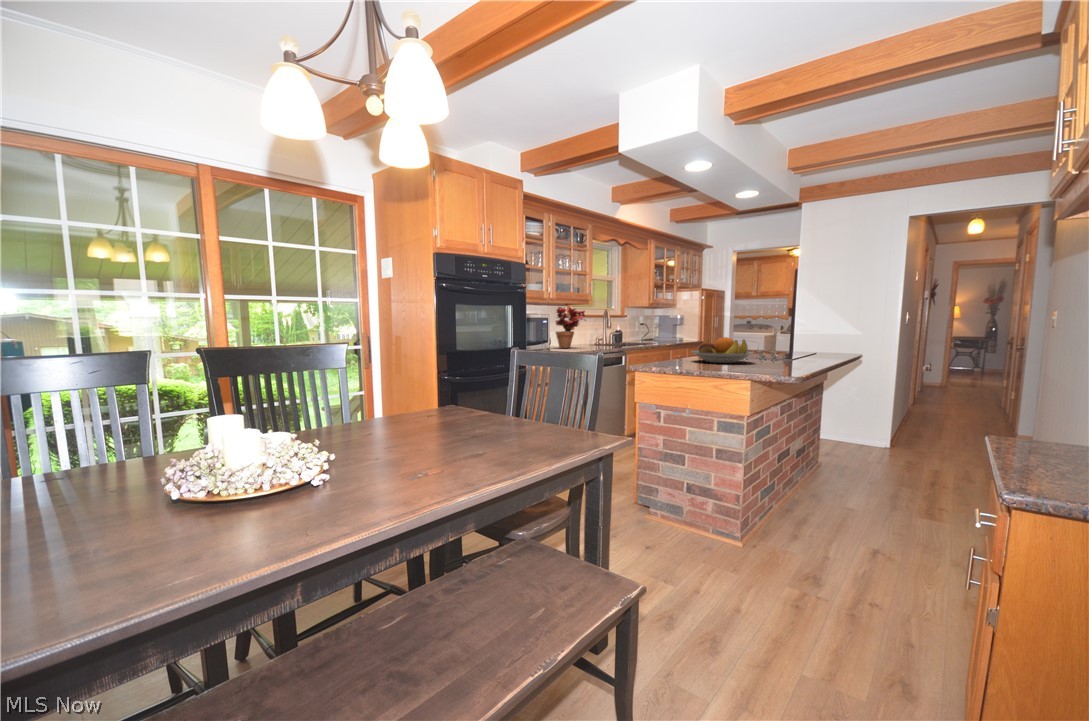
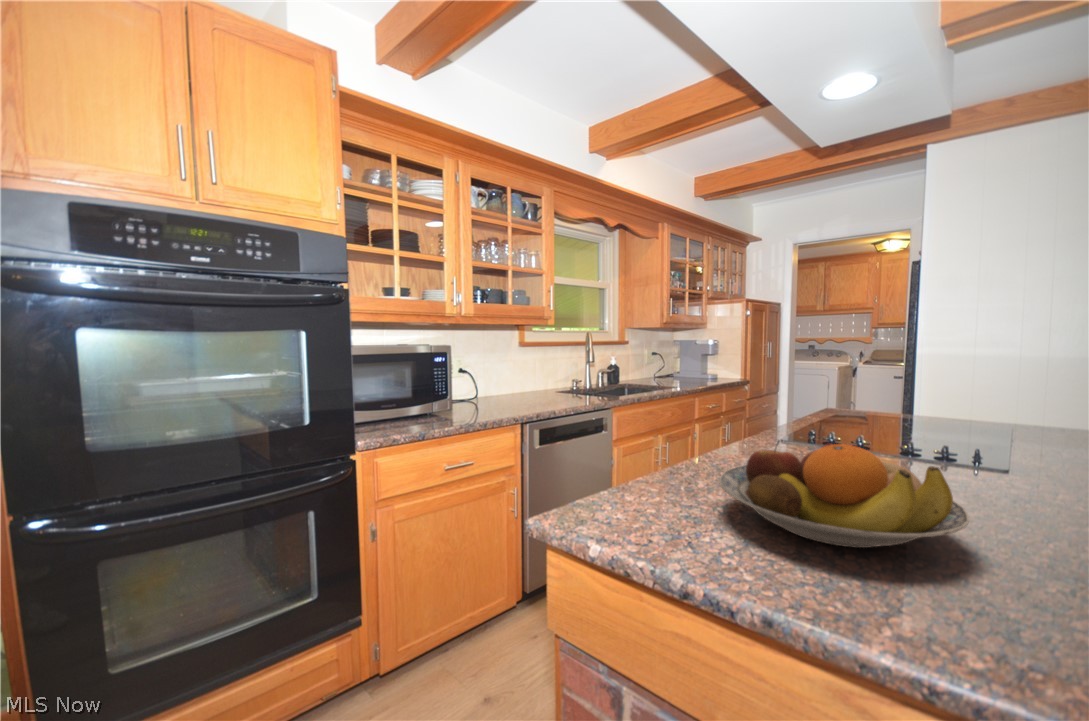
potted plant: present [556,307,586,348] -> none [480,329,540,402]

